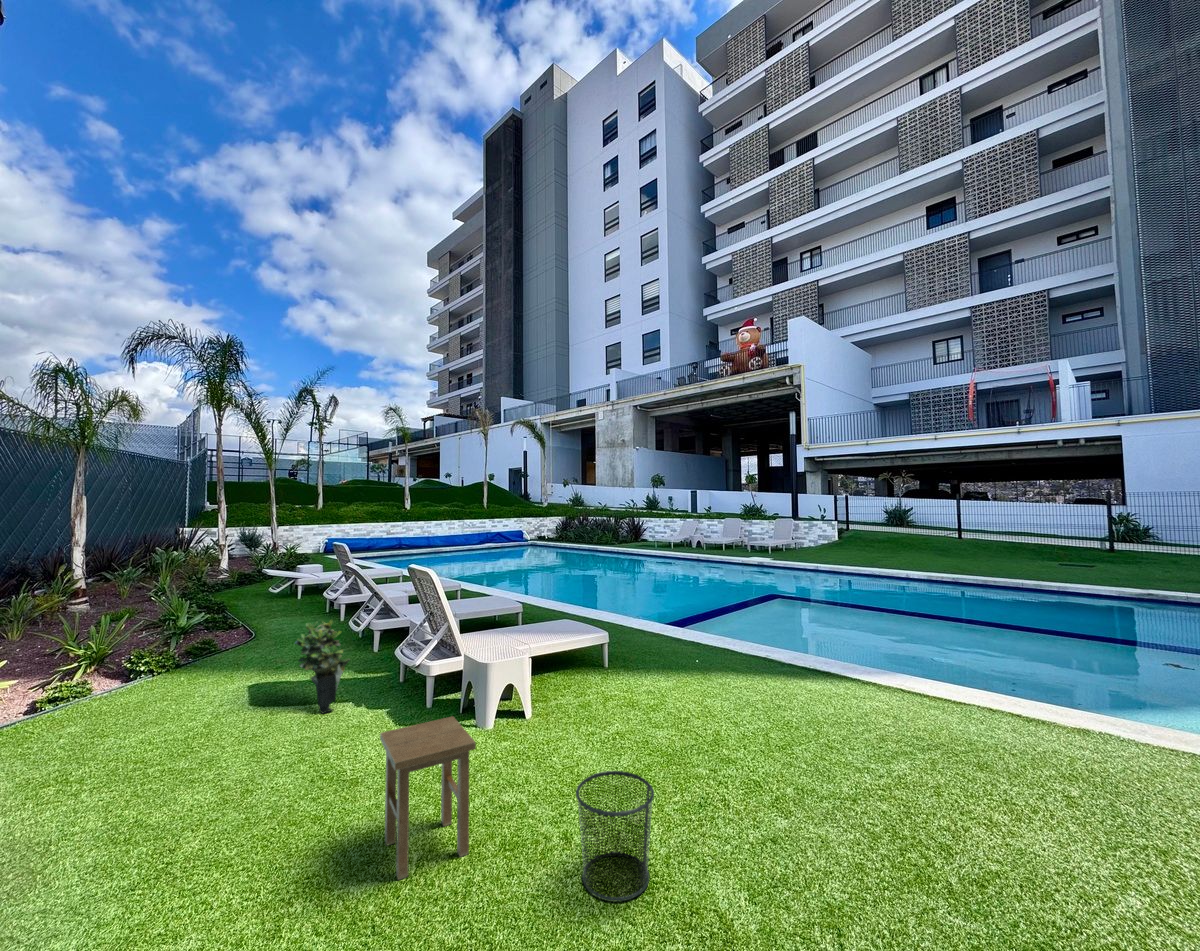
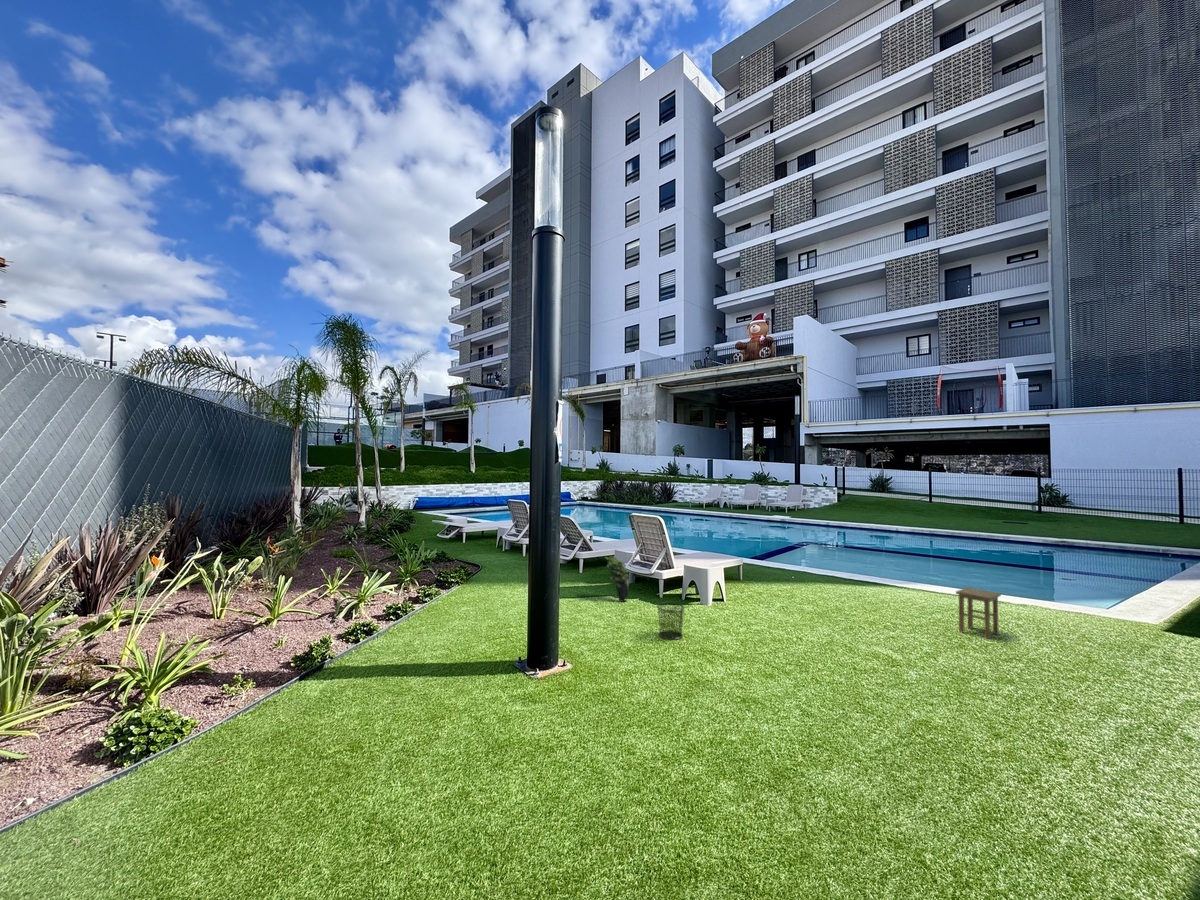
stool: present [380,717,476,880] -> present [956,587,1001,639]
waste bin: present [576,771,654,902] -> present [657,602,684,640]

